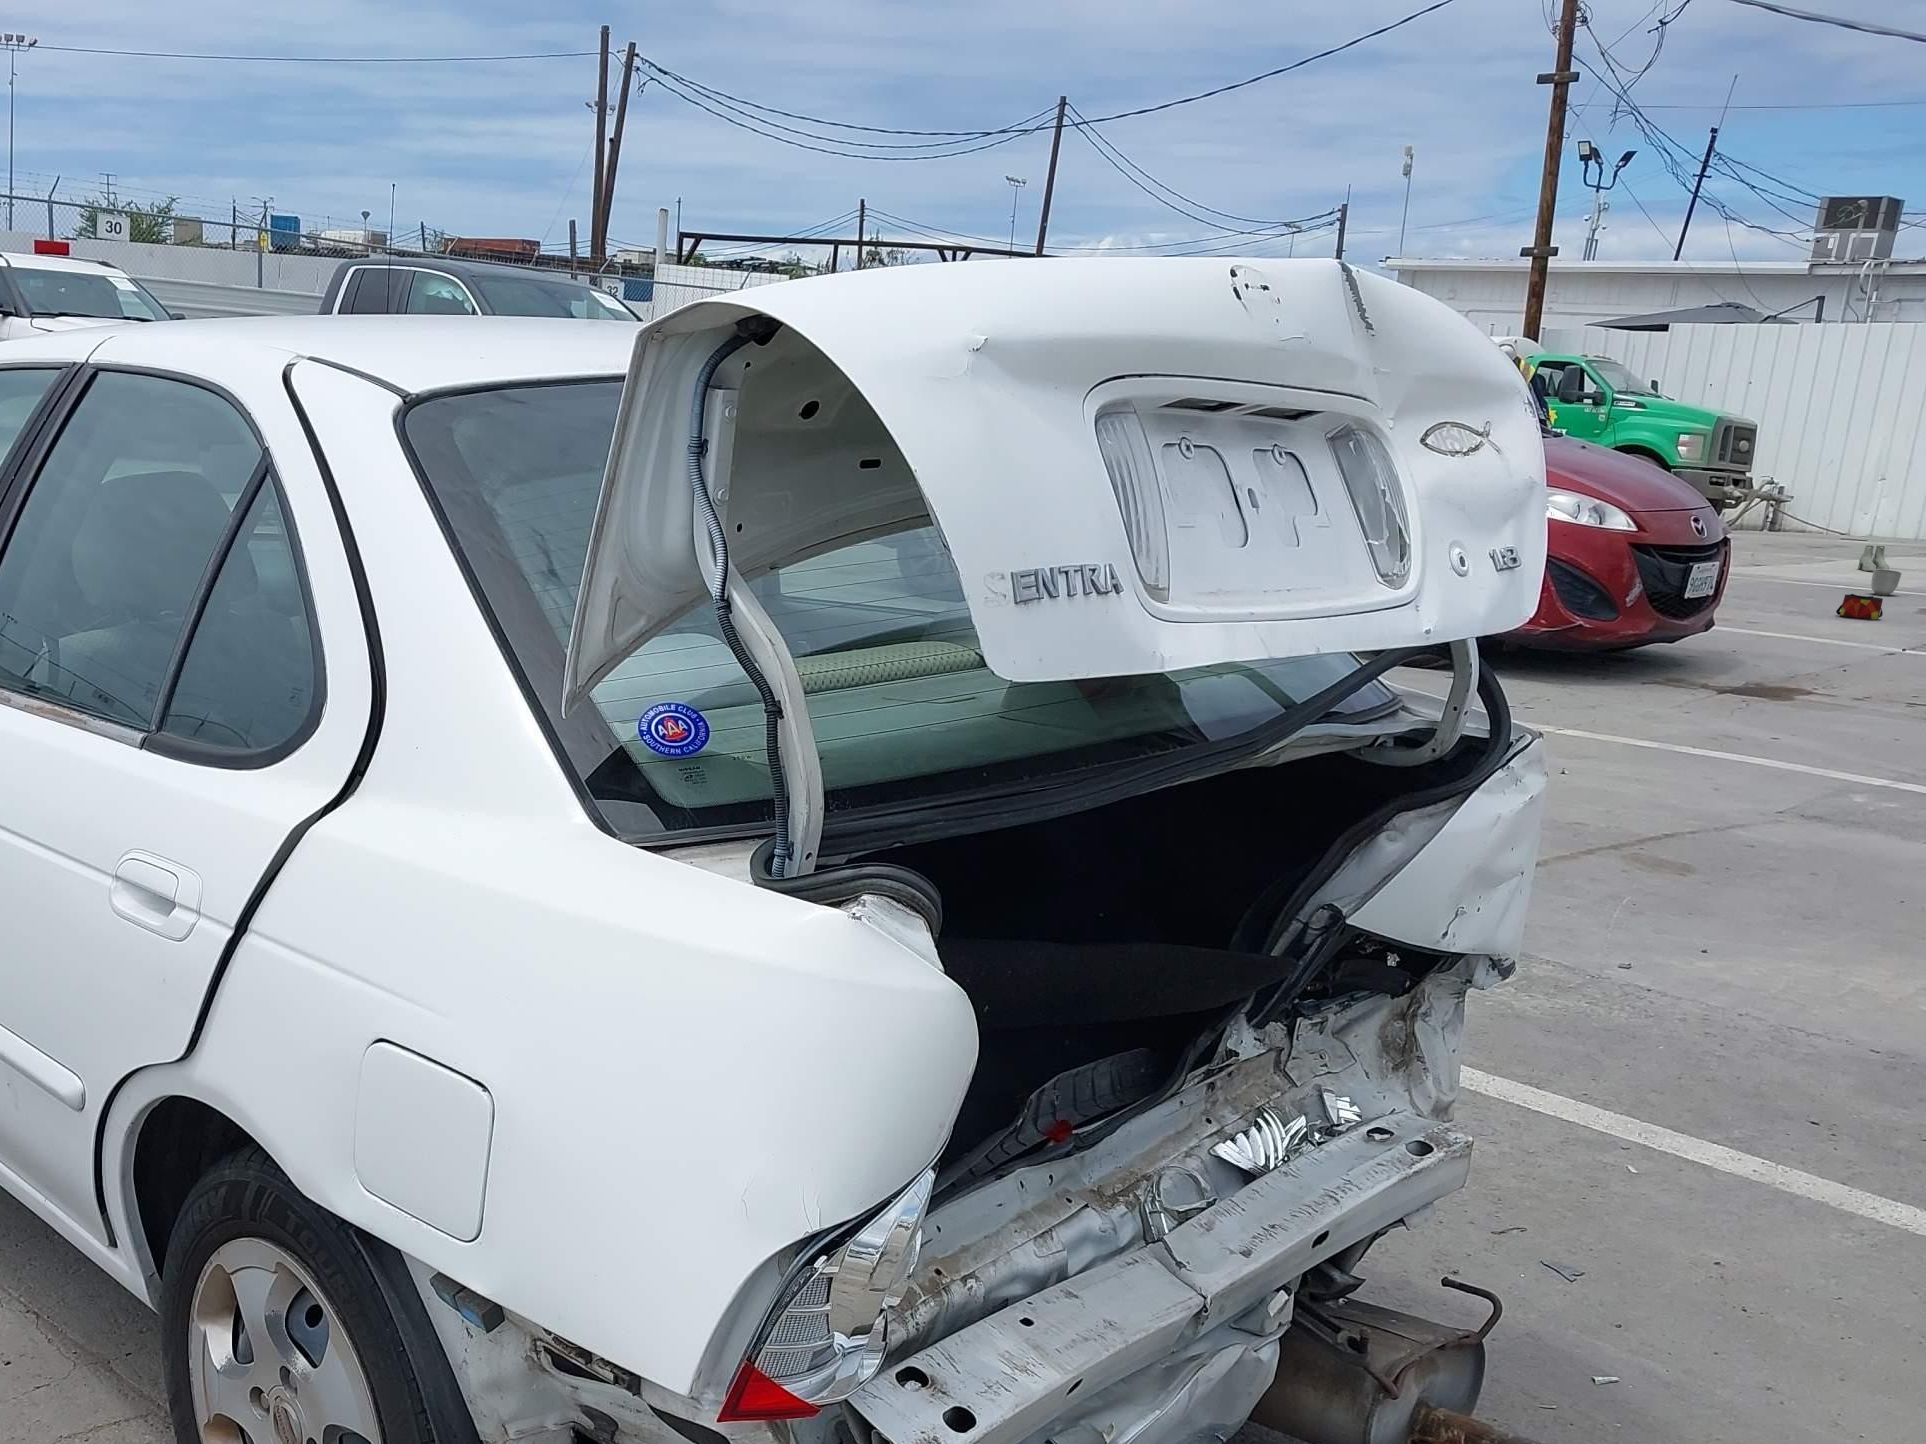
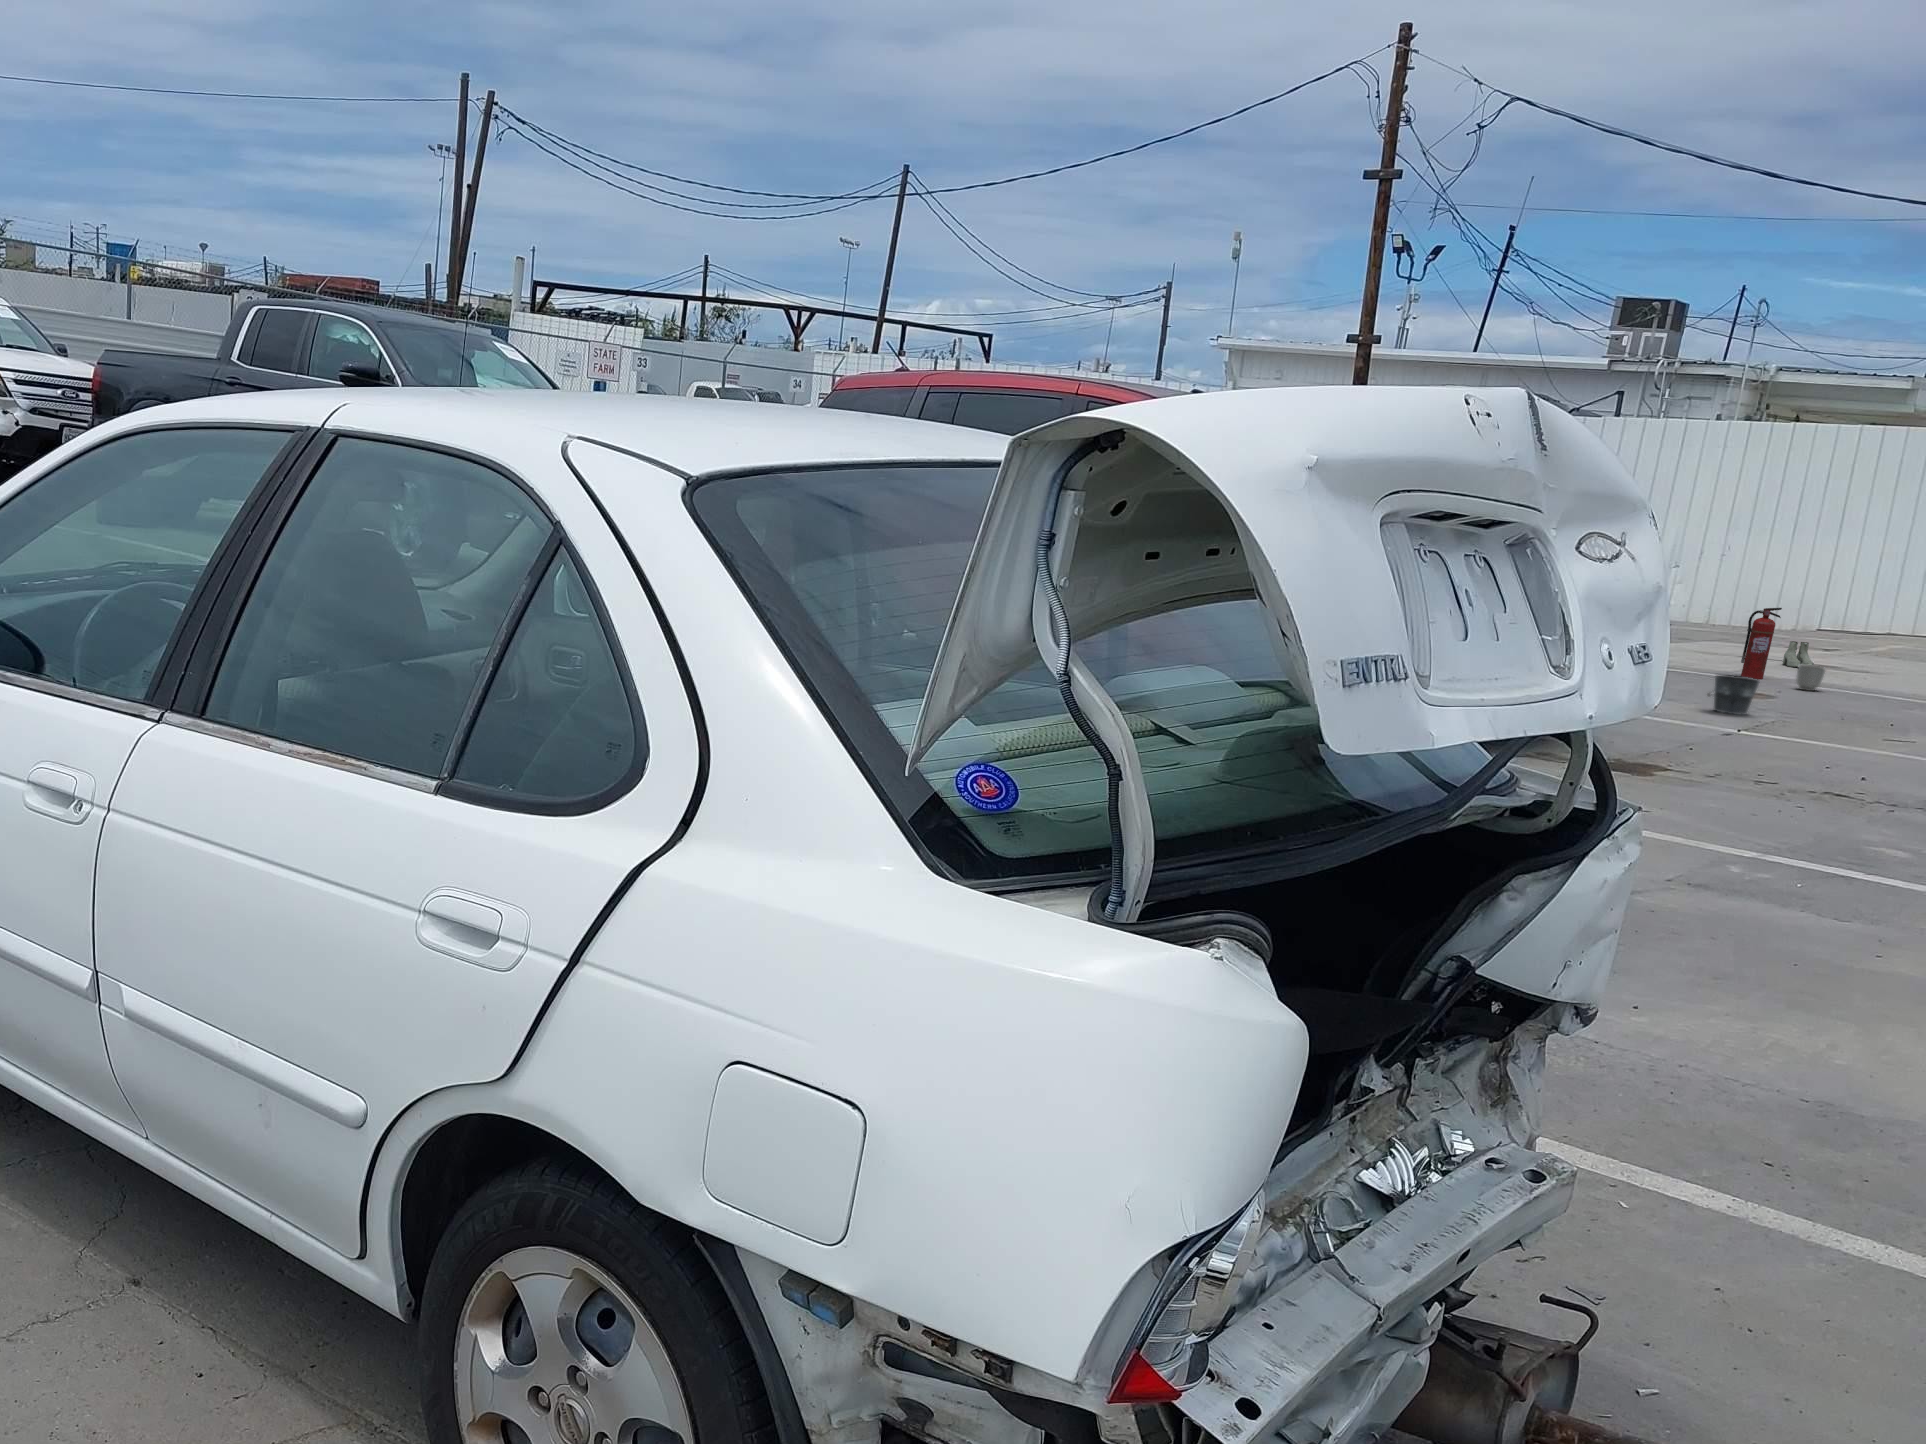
fire extinguisher: none [1815,513,1857,585] -> present [1741,608,1782,679]
bucket: none [1779,583,1834,623] -> present [1708,675,1759,715]
bag: present [1836,594,1883,620] -> none [1763,687,1808,714]

